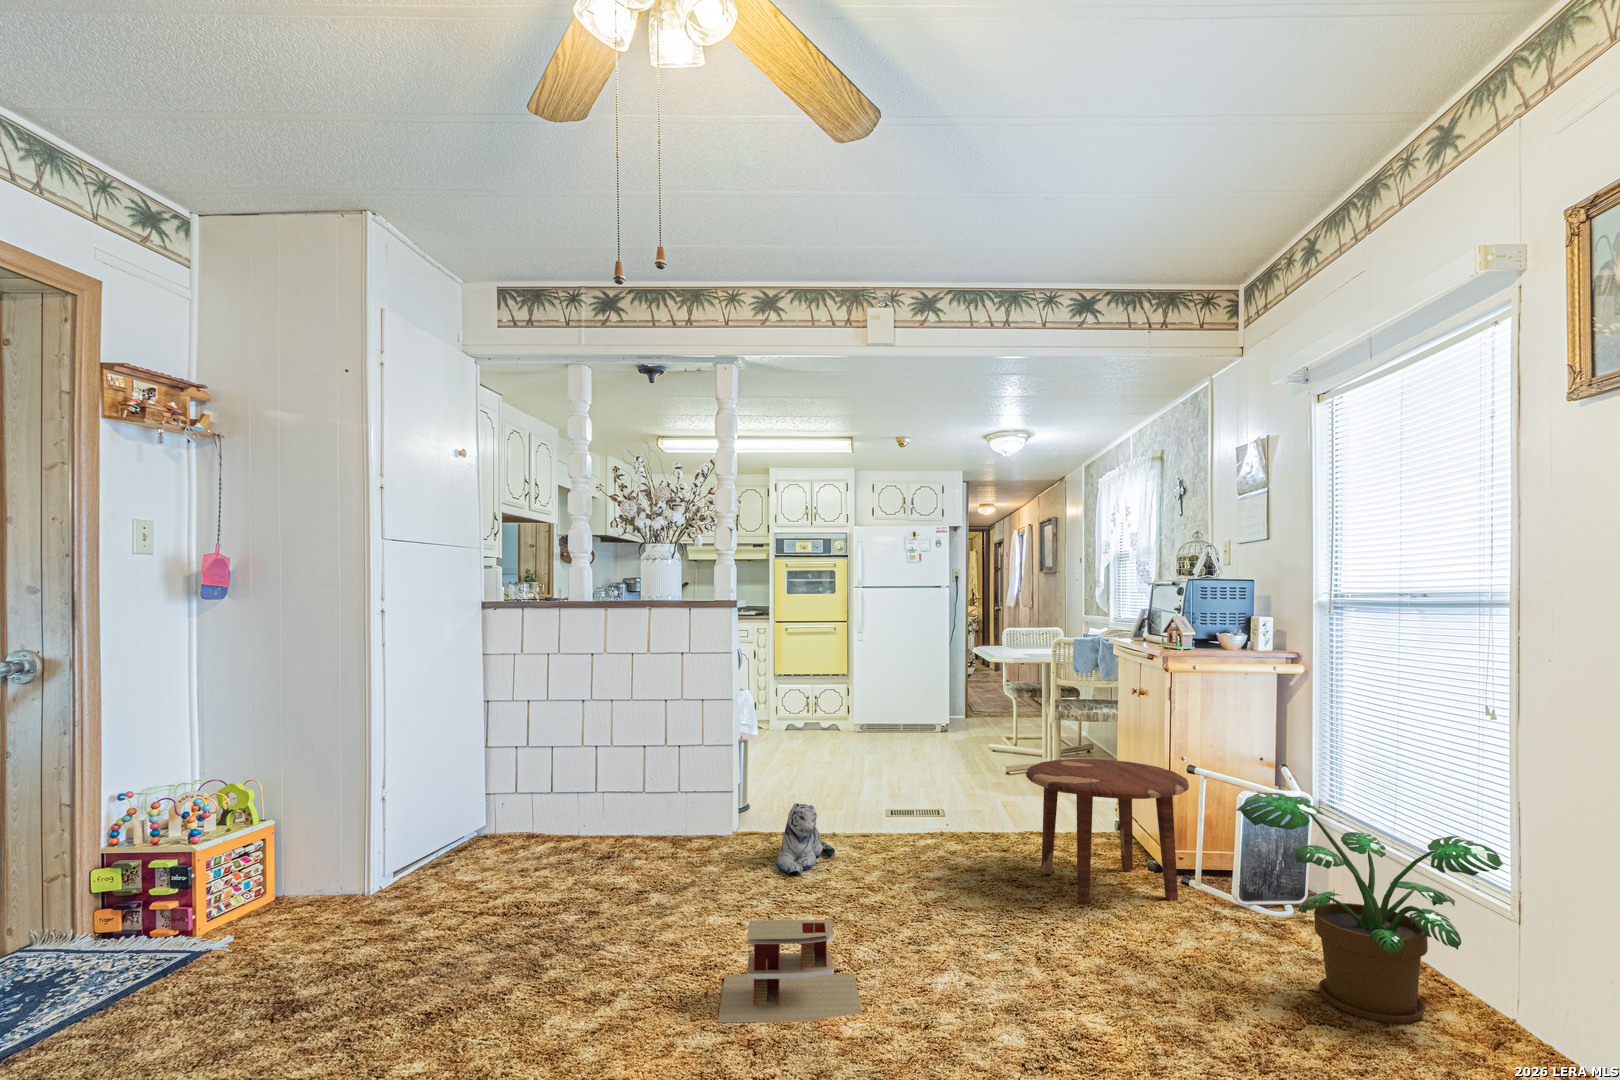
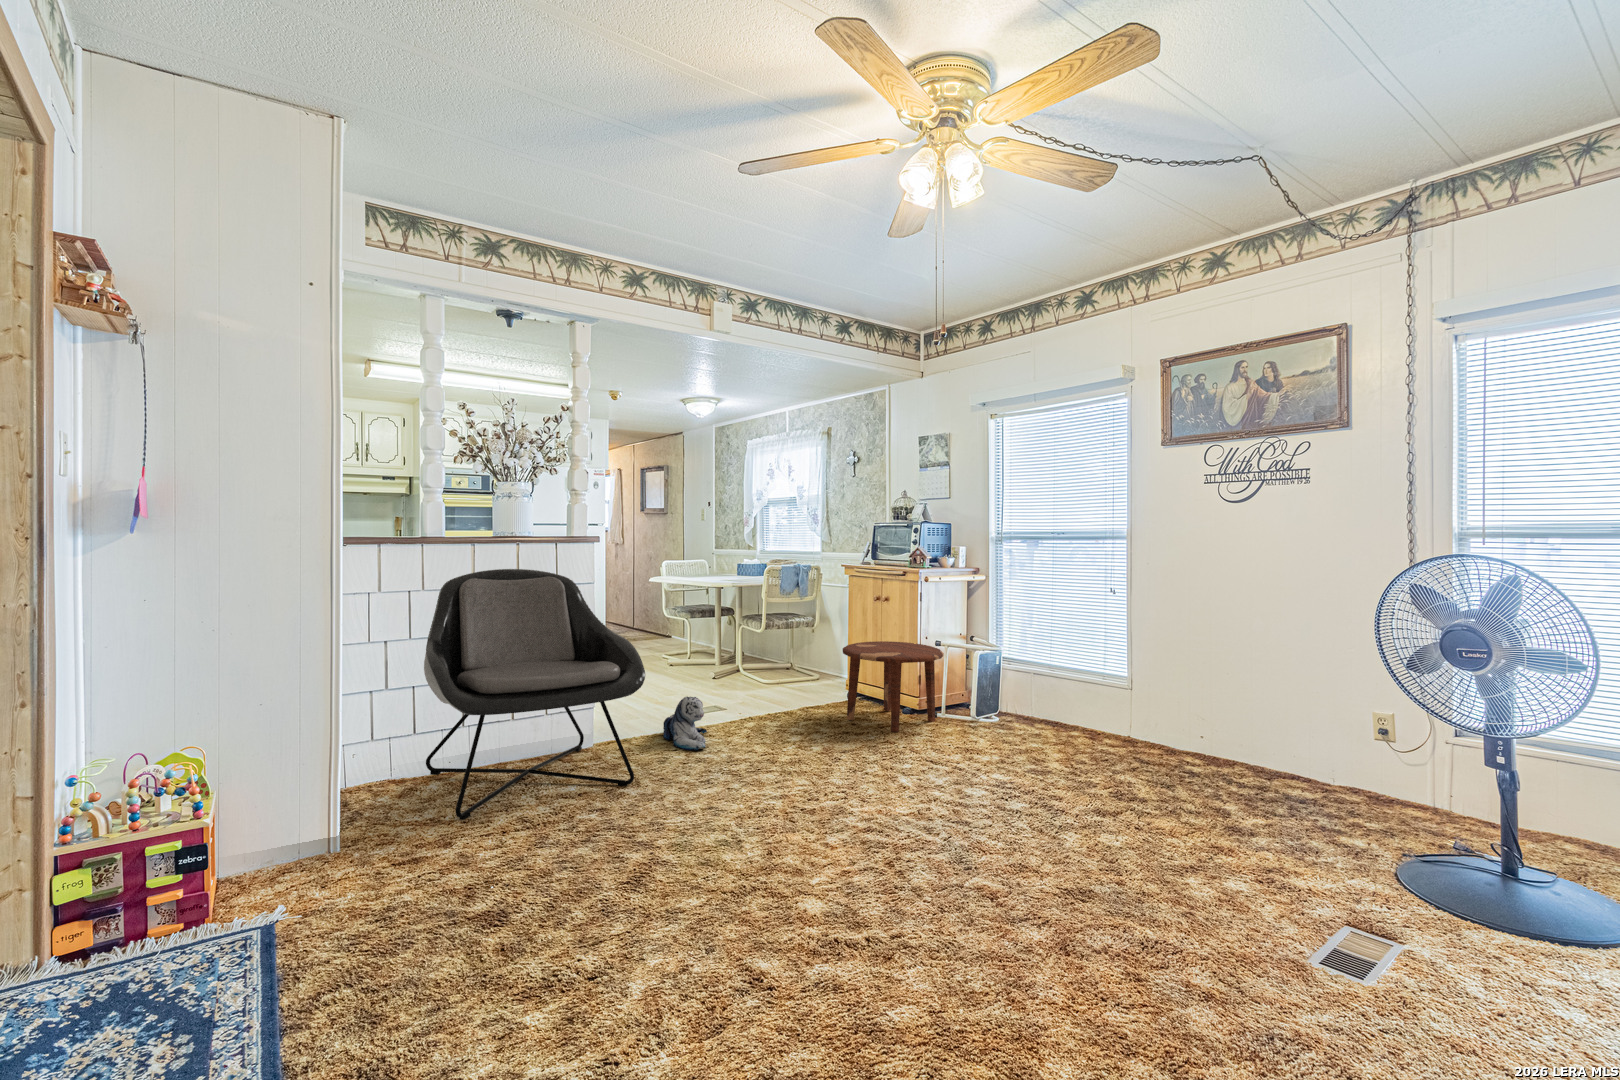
lounge chair: none [458,637,693,900] -> present [424,569,645,820]
potted plant: present [1236,792,1503,1023] -> none [1001,647,1134,755]
toy house: present [718,920,862,1022] -> none [777,759,896,840]

